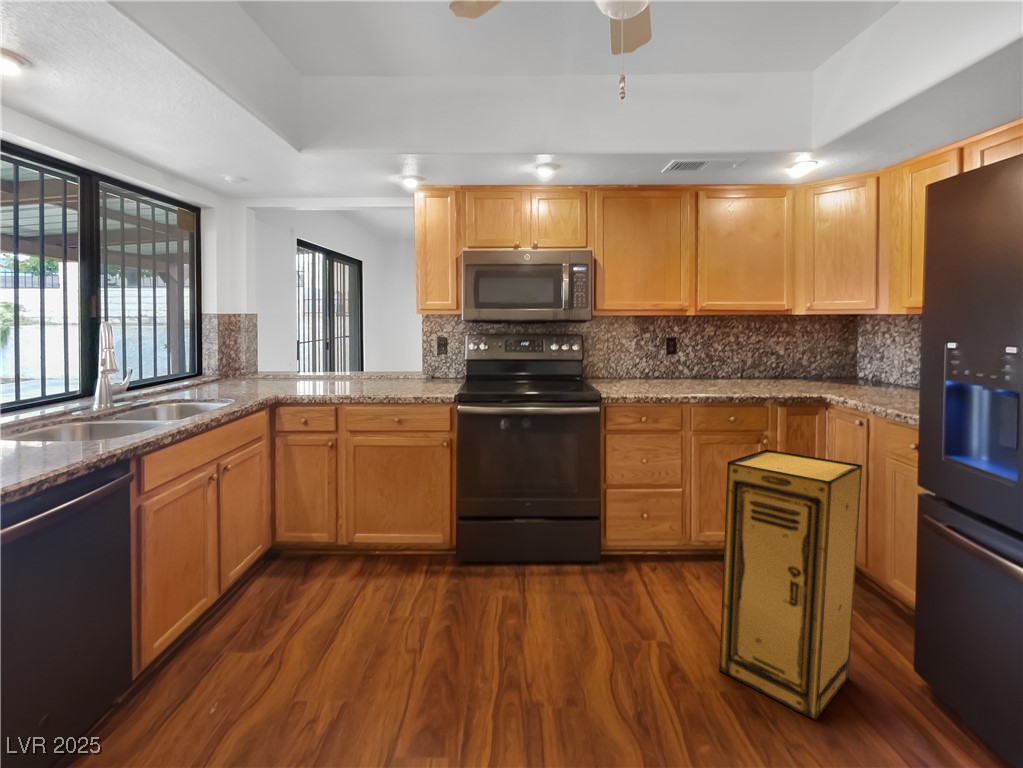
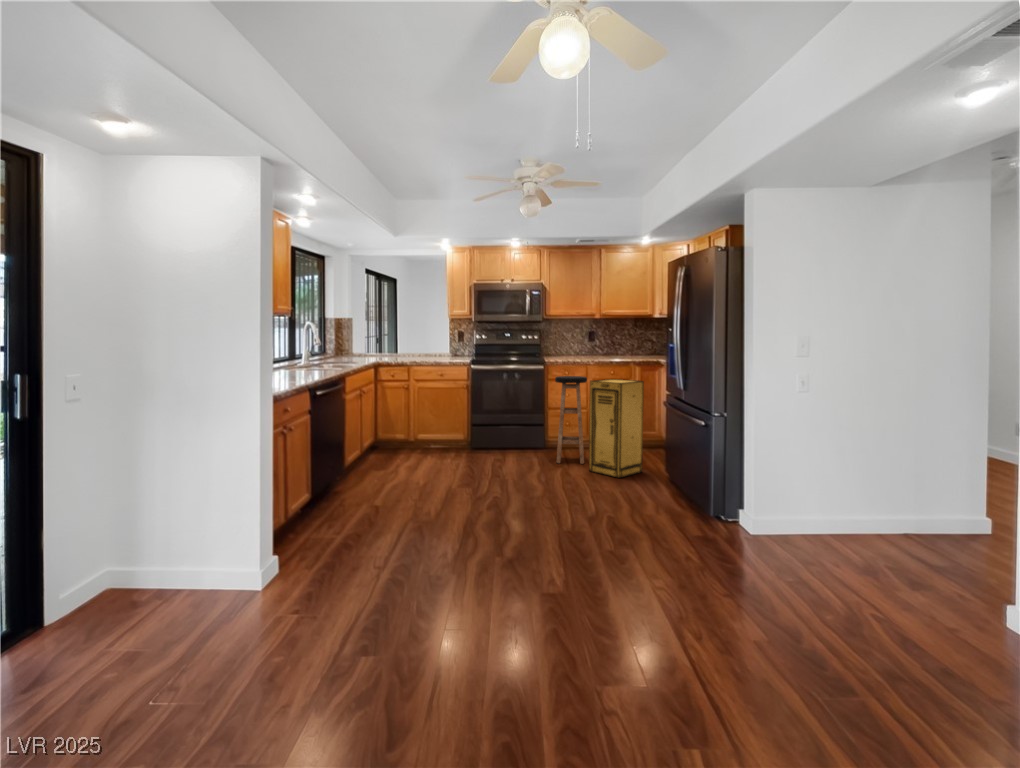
bar stool: none [627,433,699,630] -> present [555,376,587,464]

